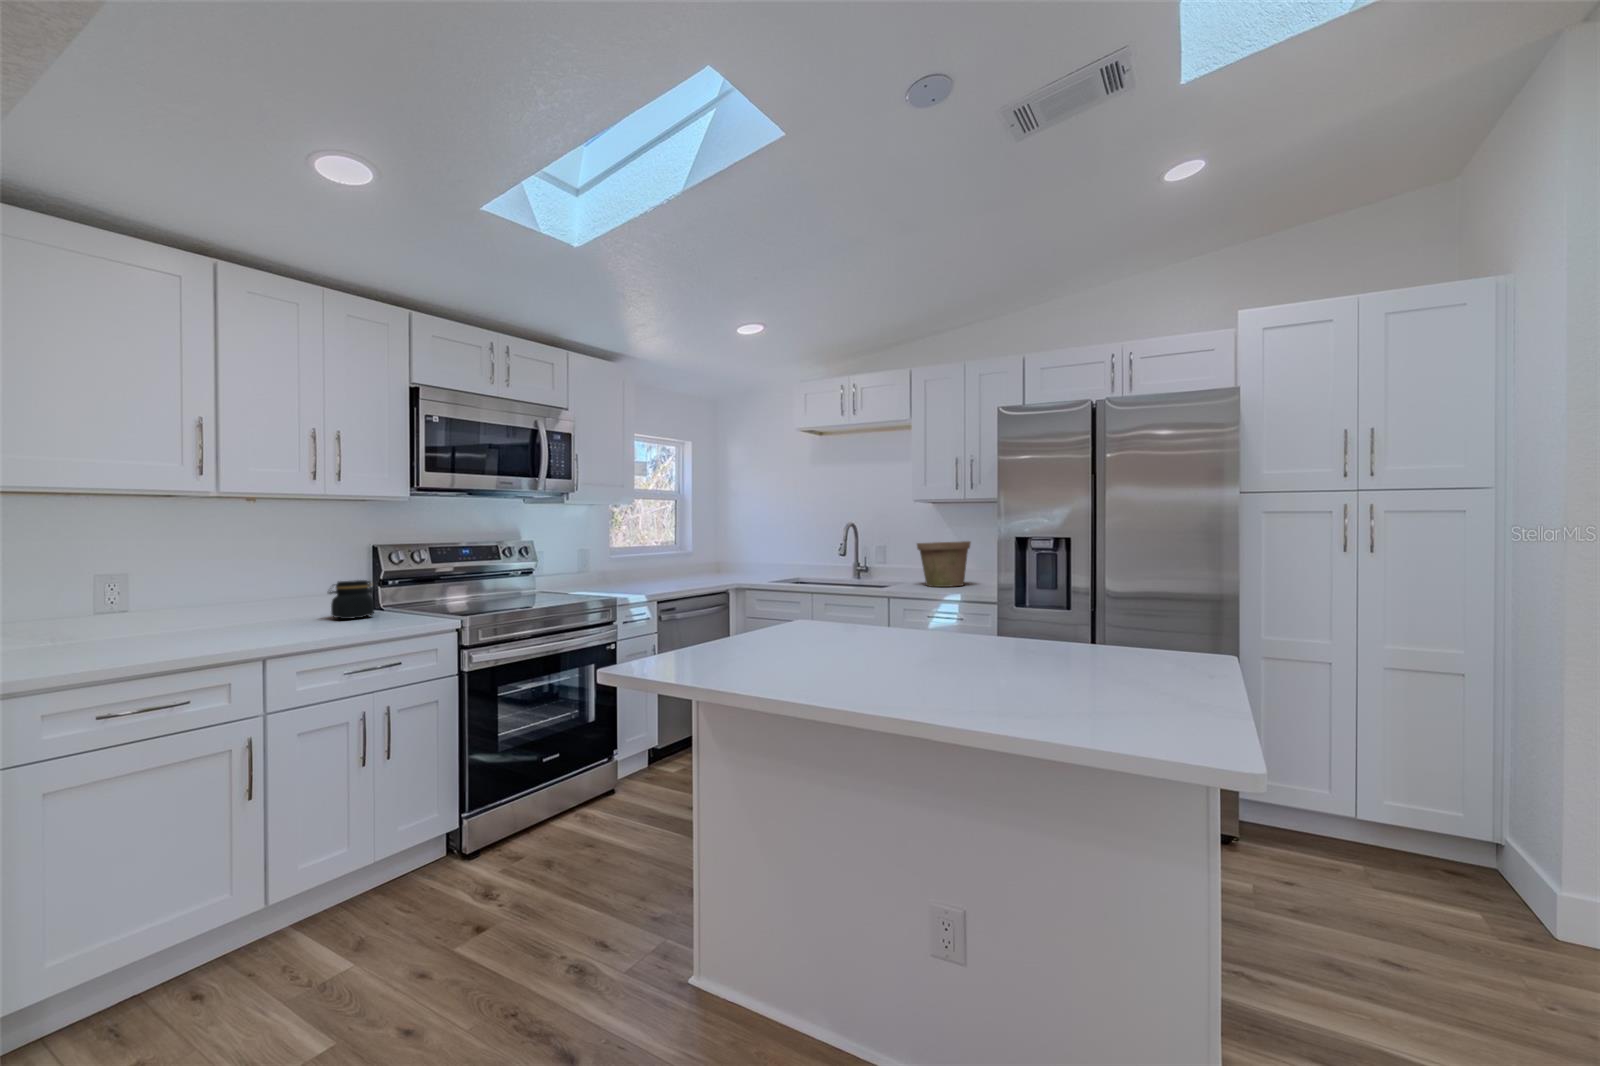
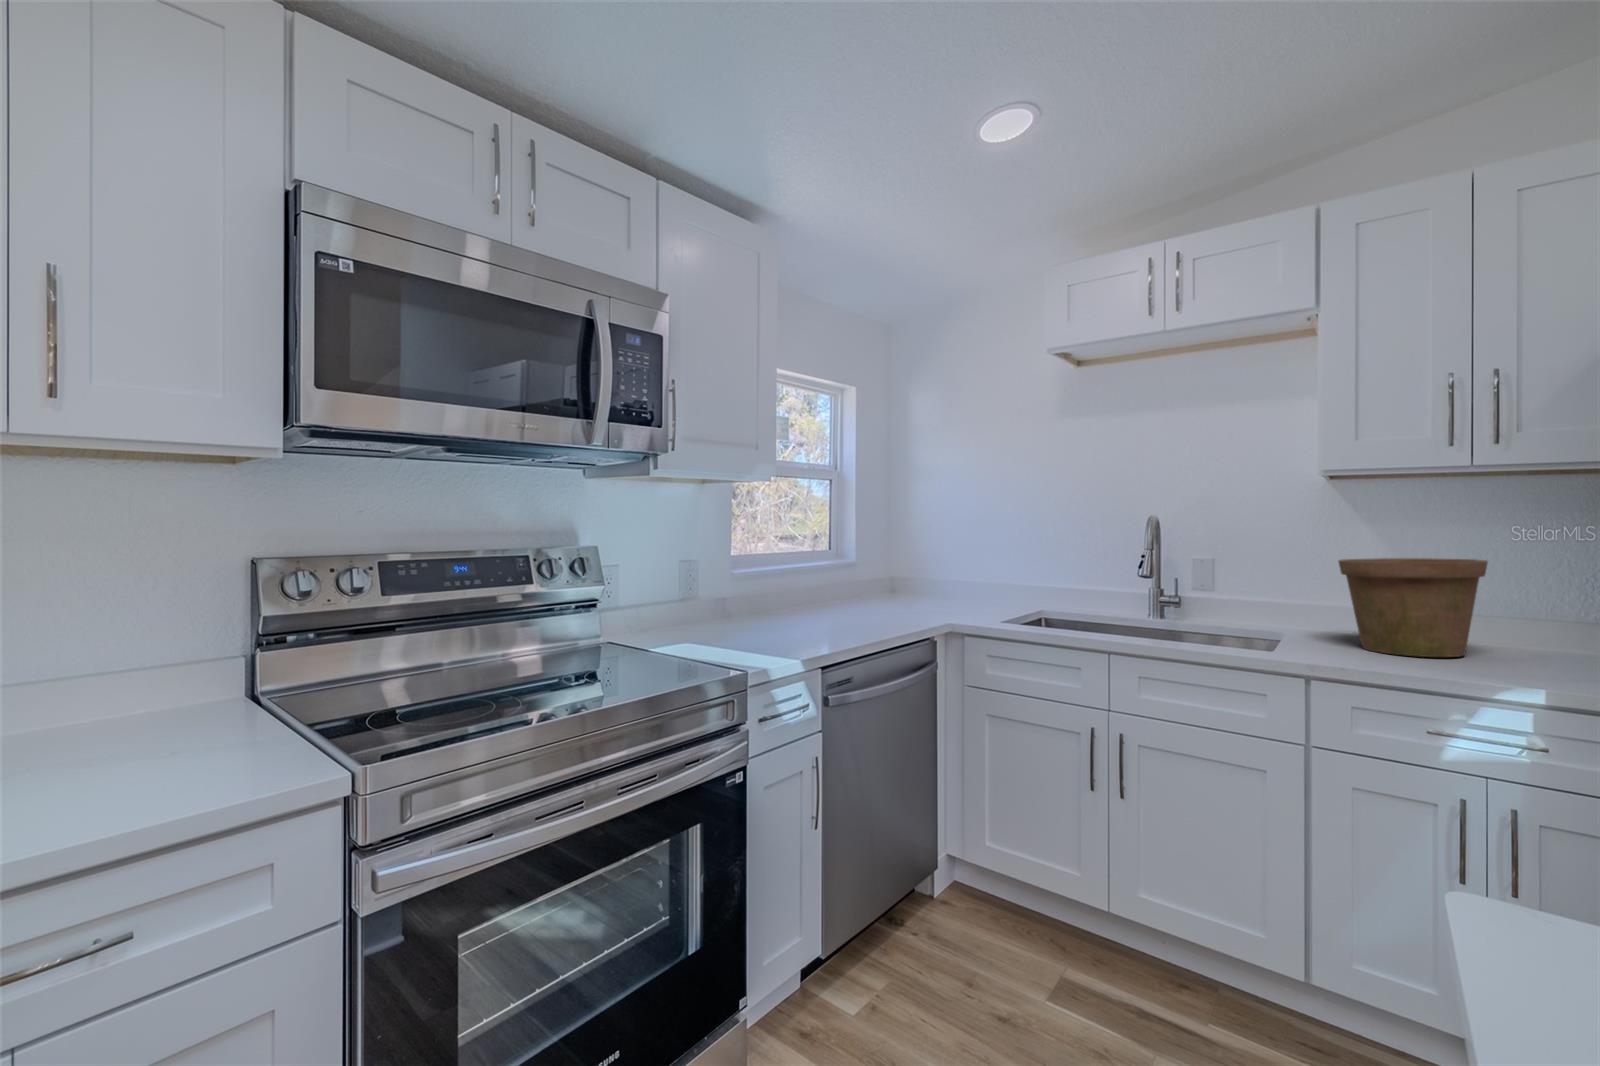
jar: present [328,580,375,619] -> none [70,644,207,745]

